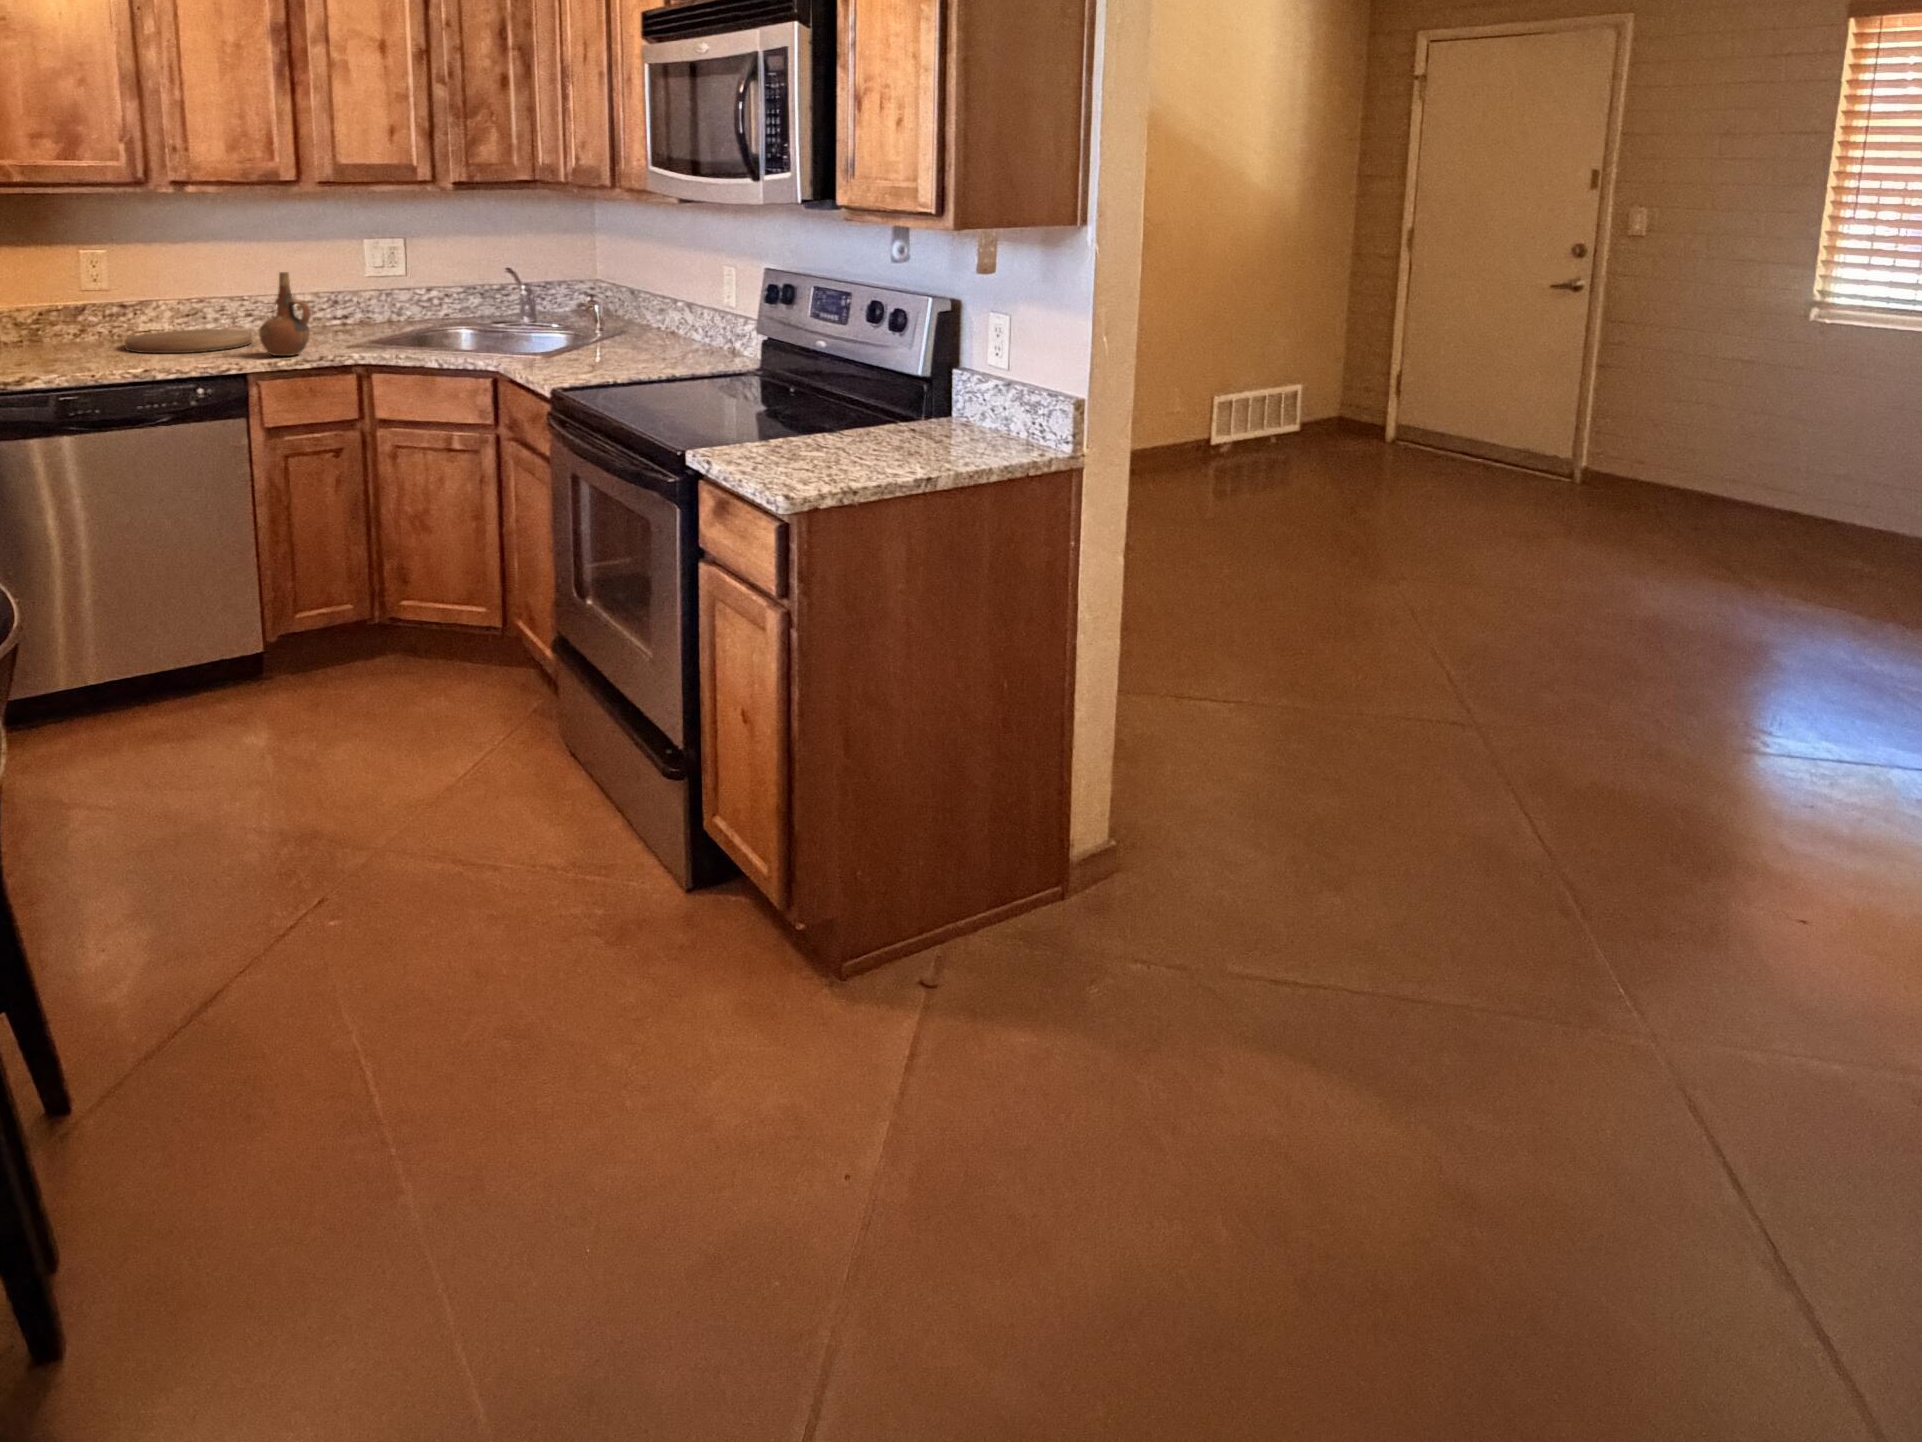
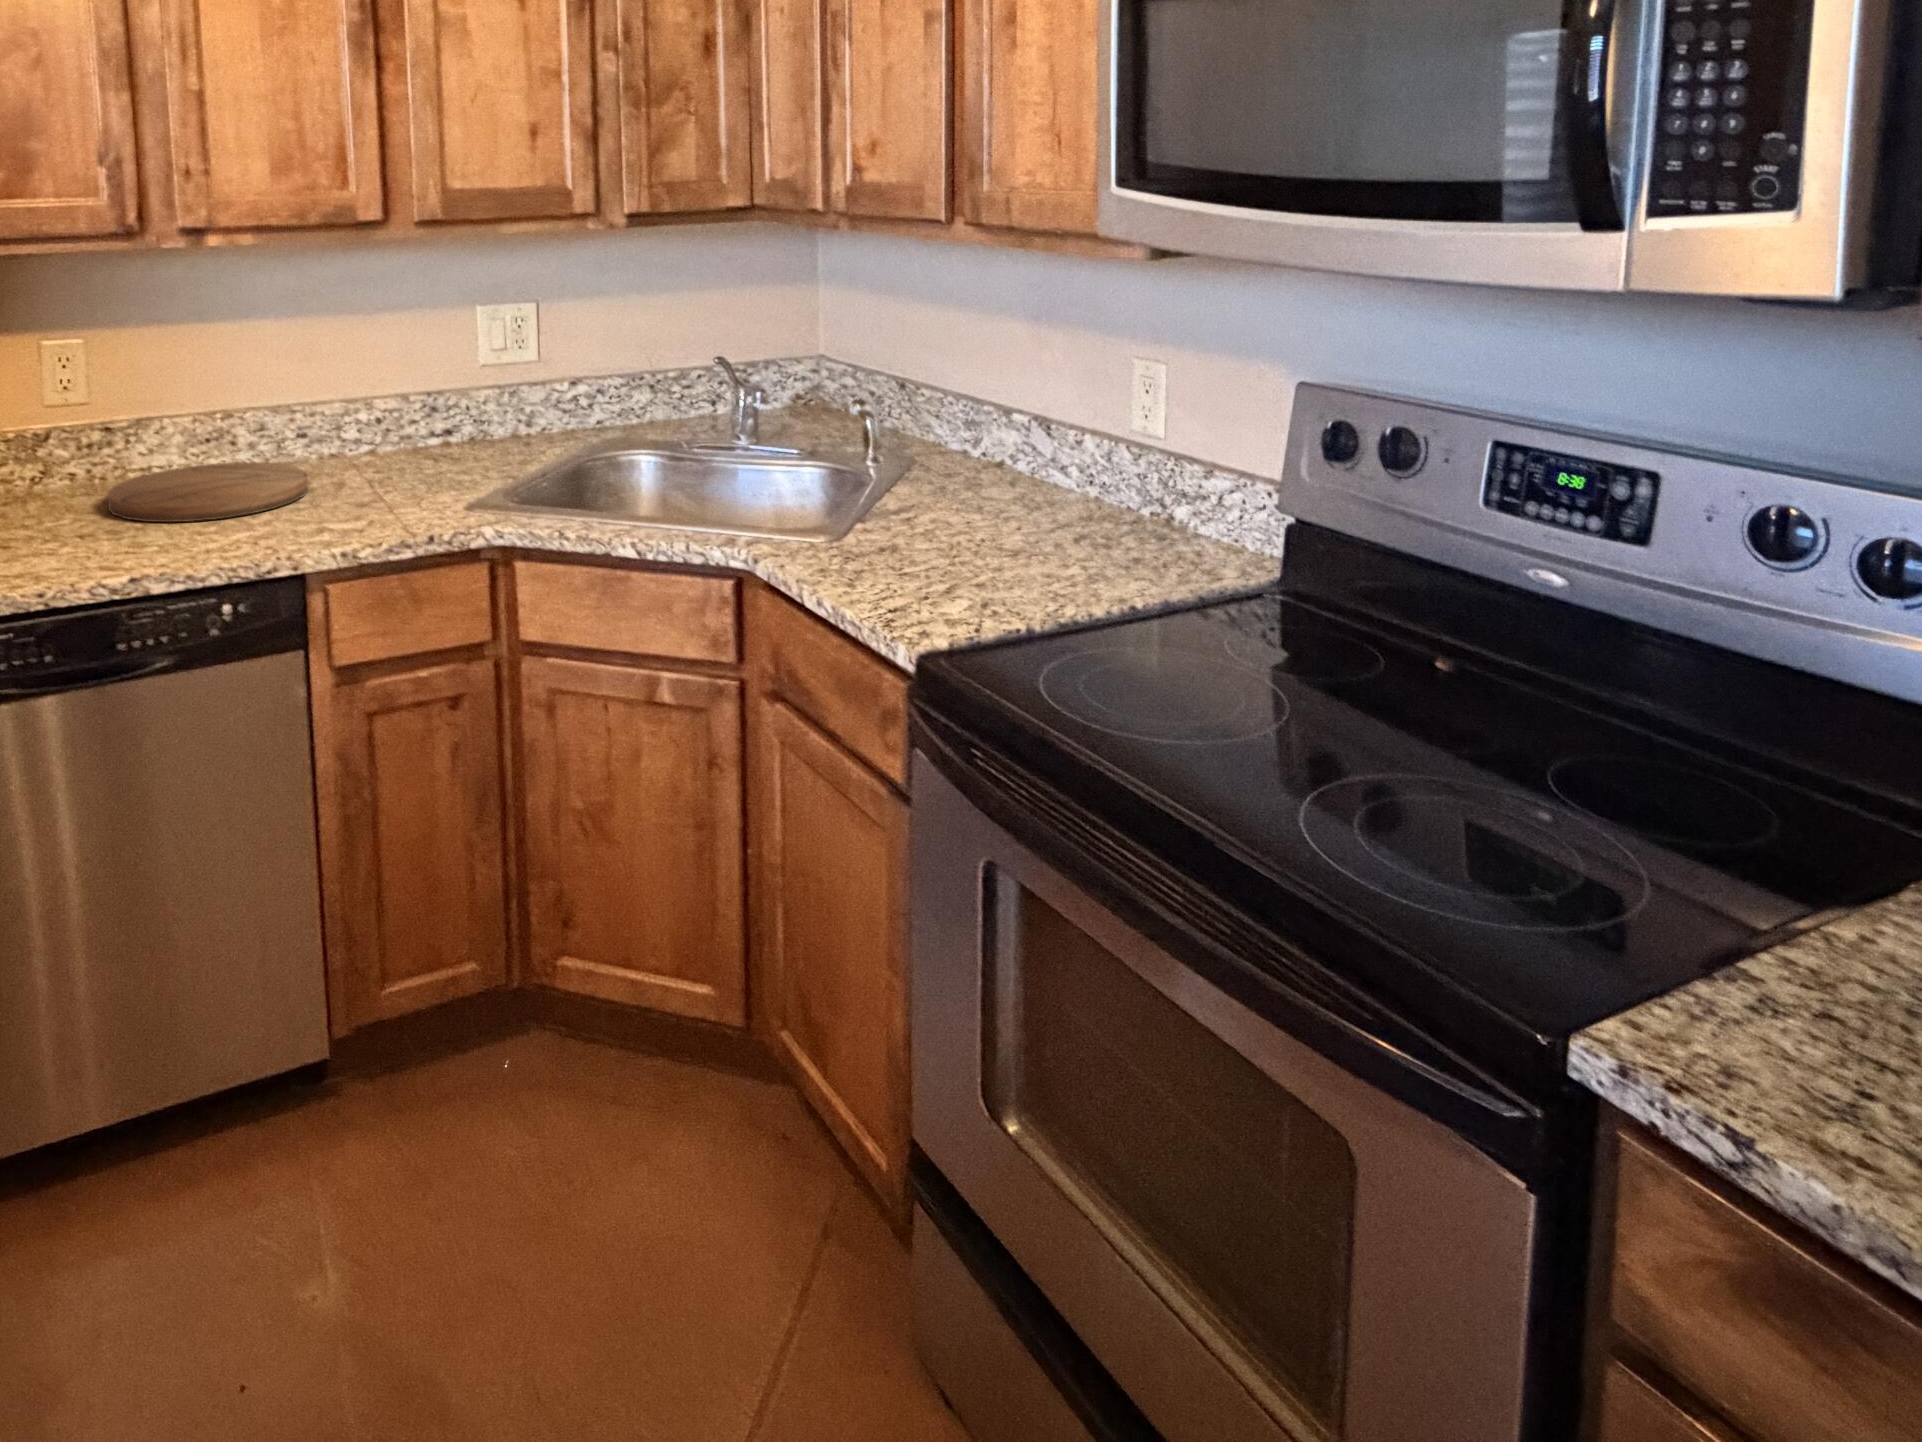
ceramic pitcher: present [259,272,311,356] -> none [324,382,410,531]

